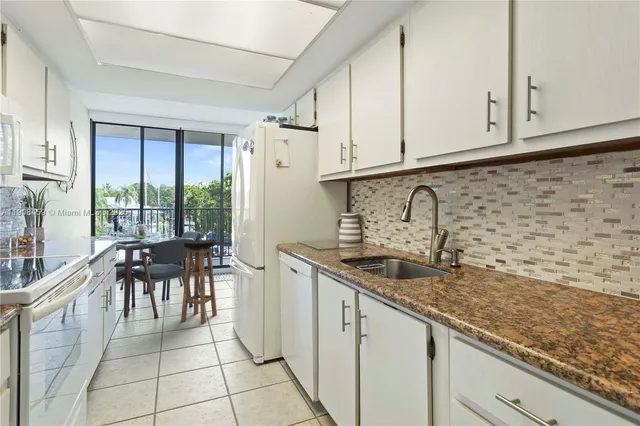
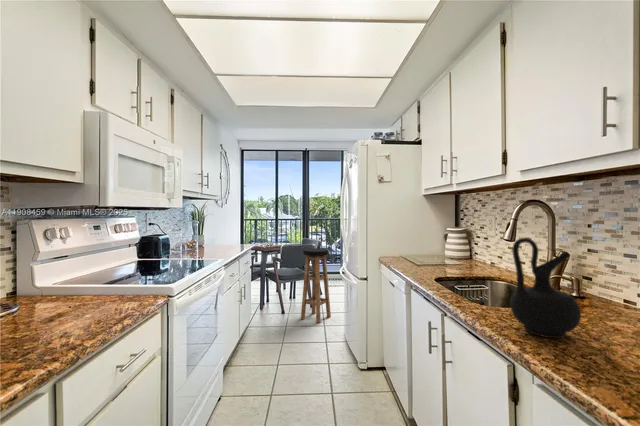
ceramic jug: none [423,214,475,298] -> present [510,238,581,338]

